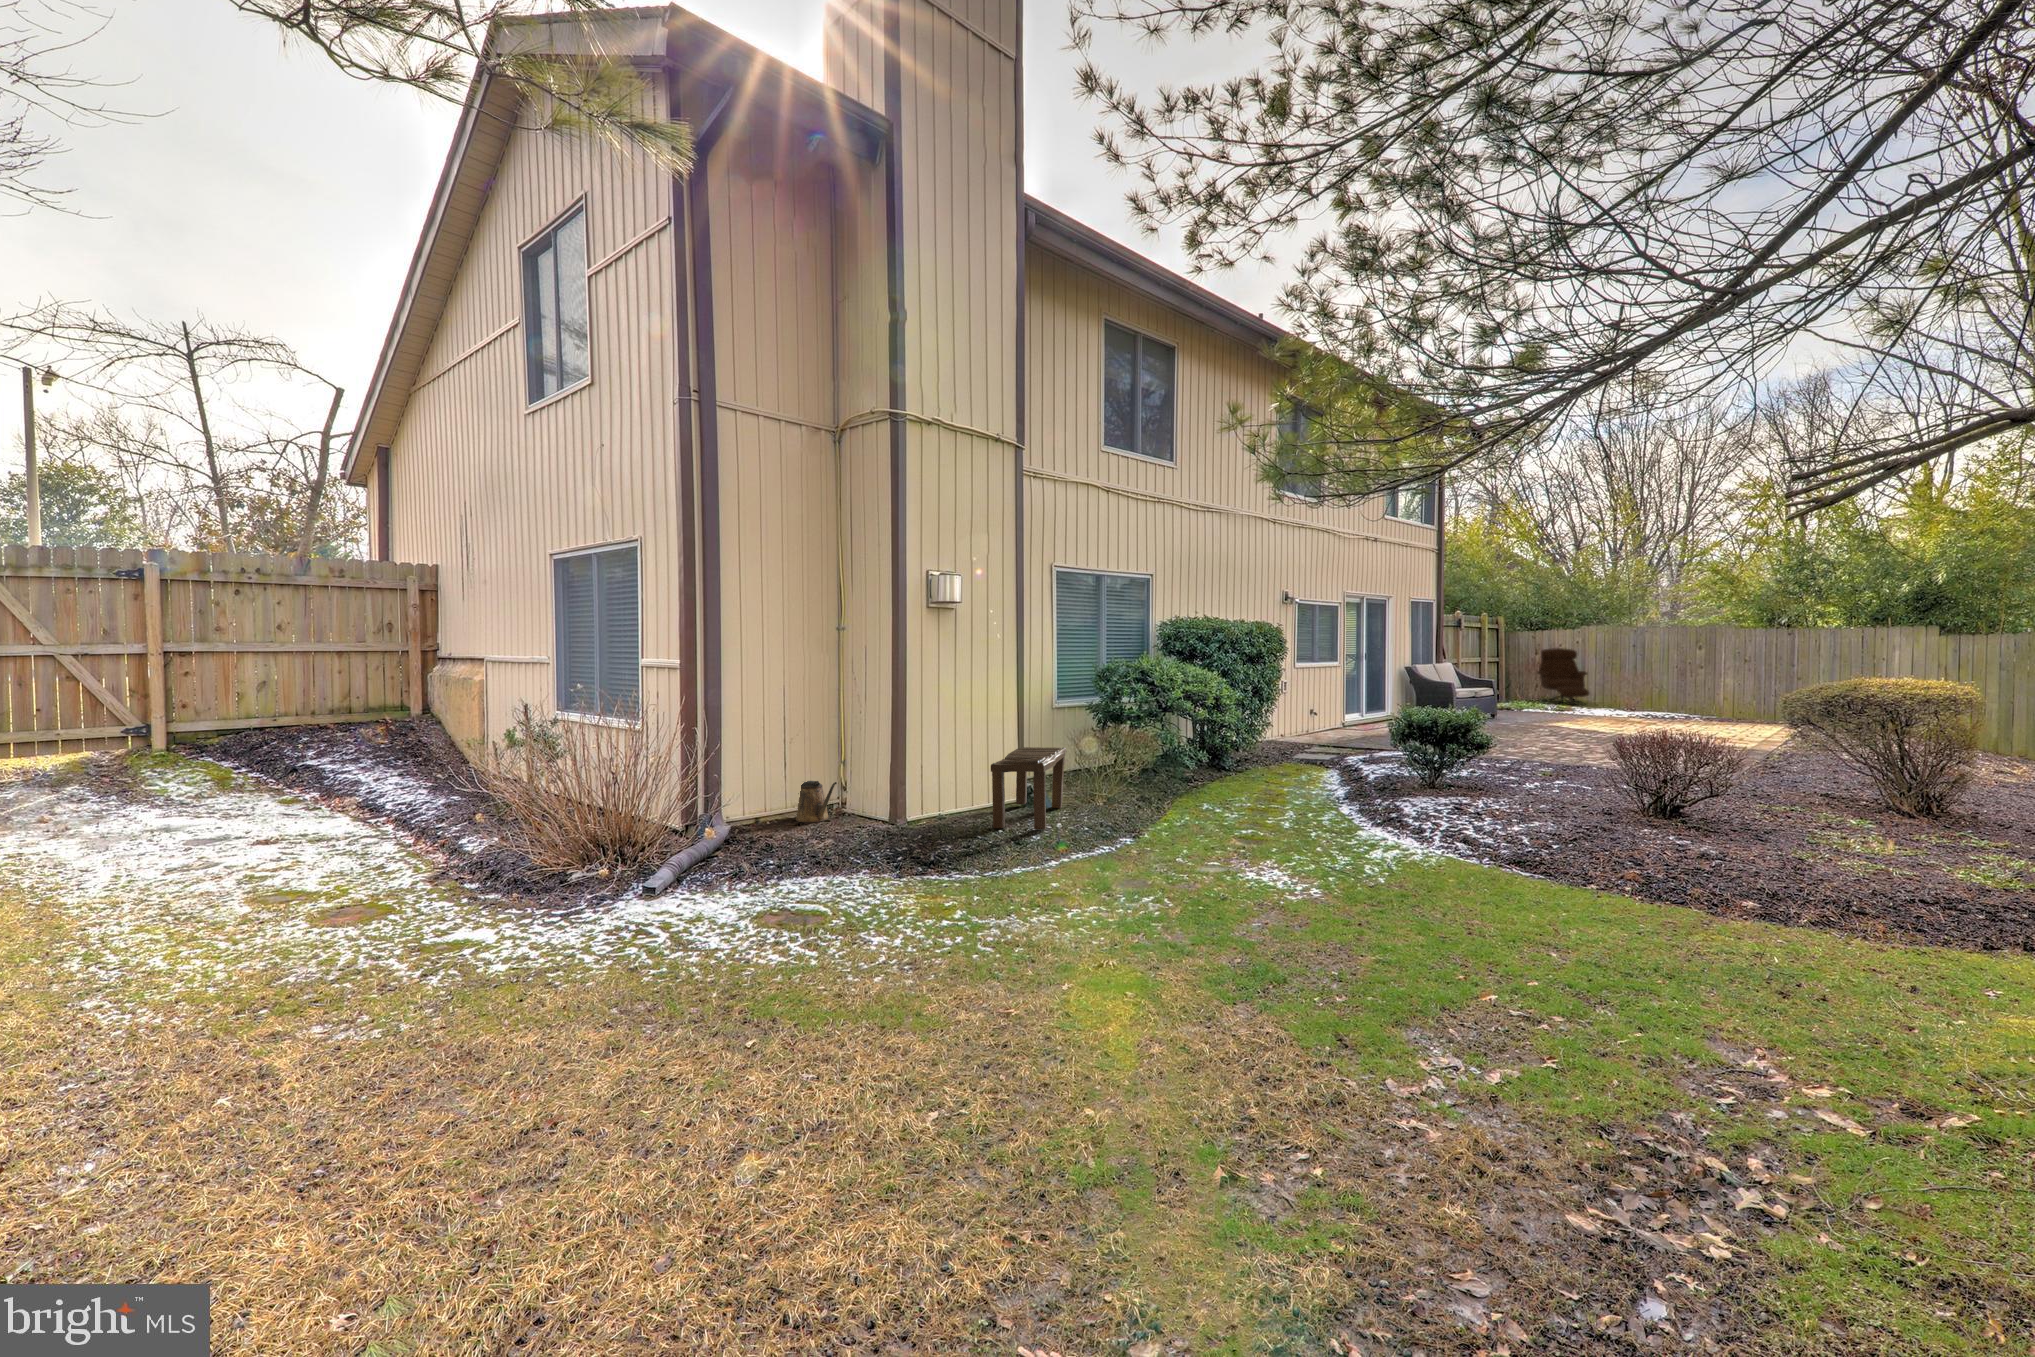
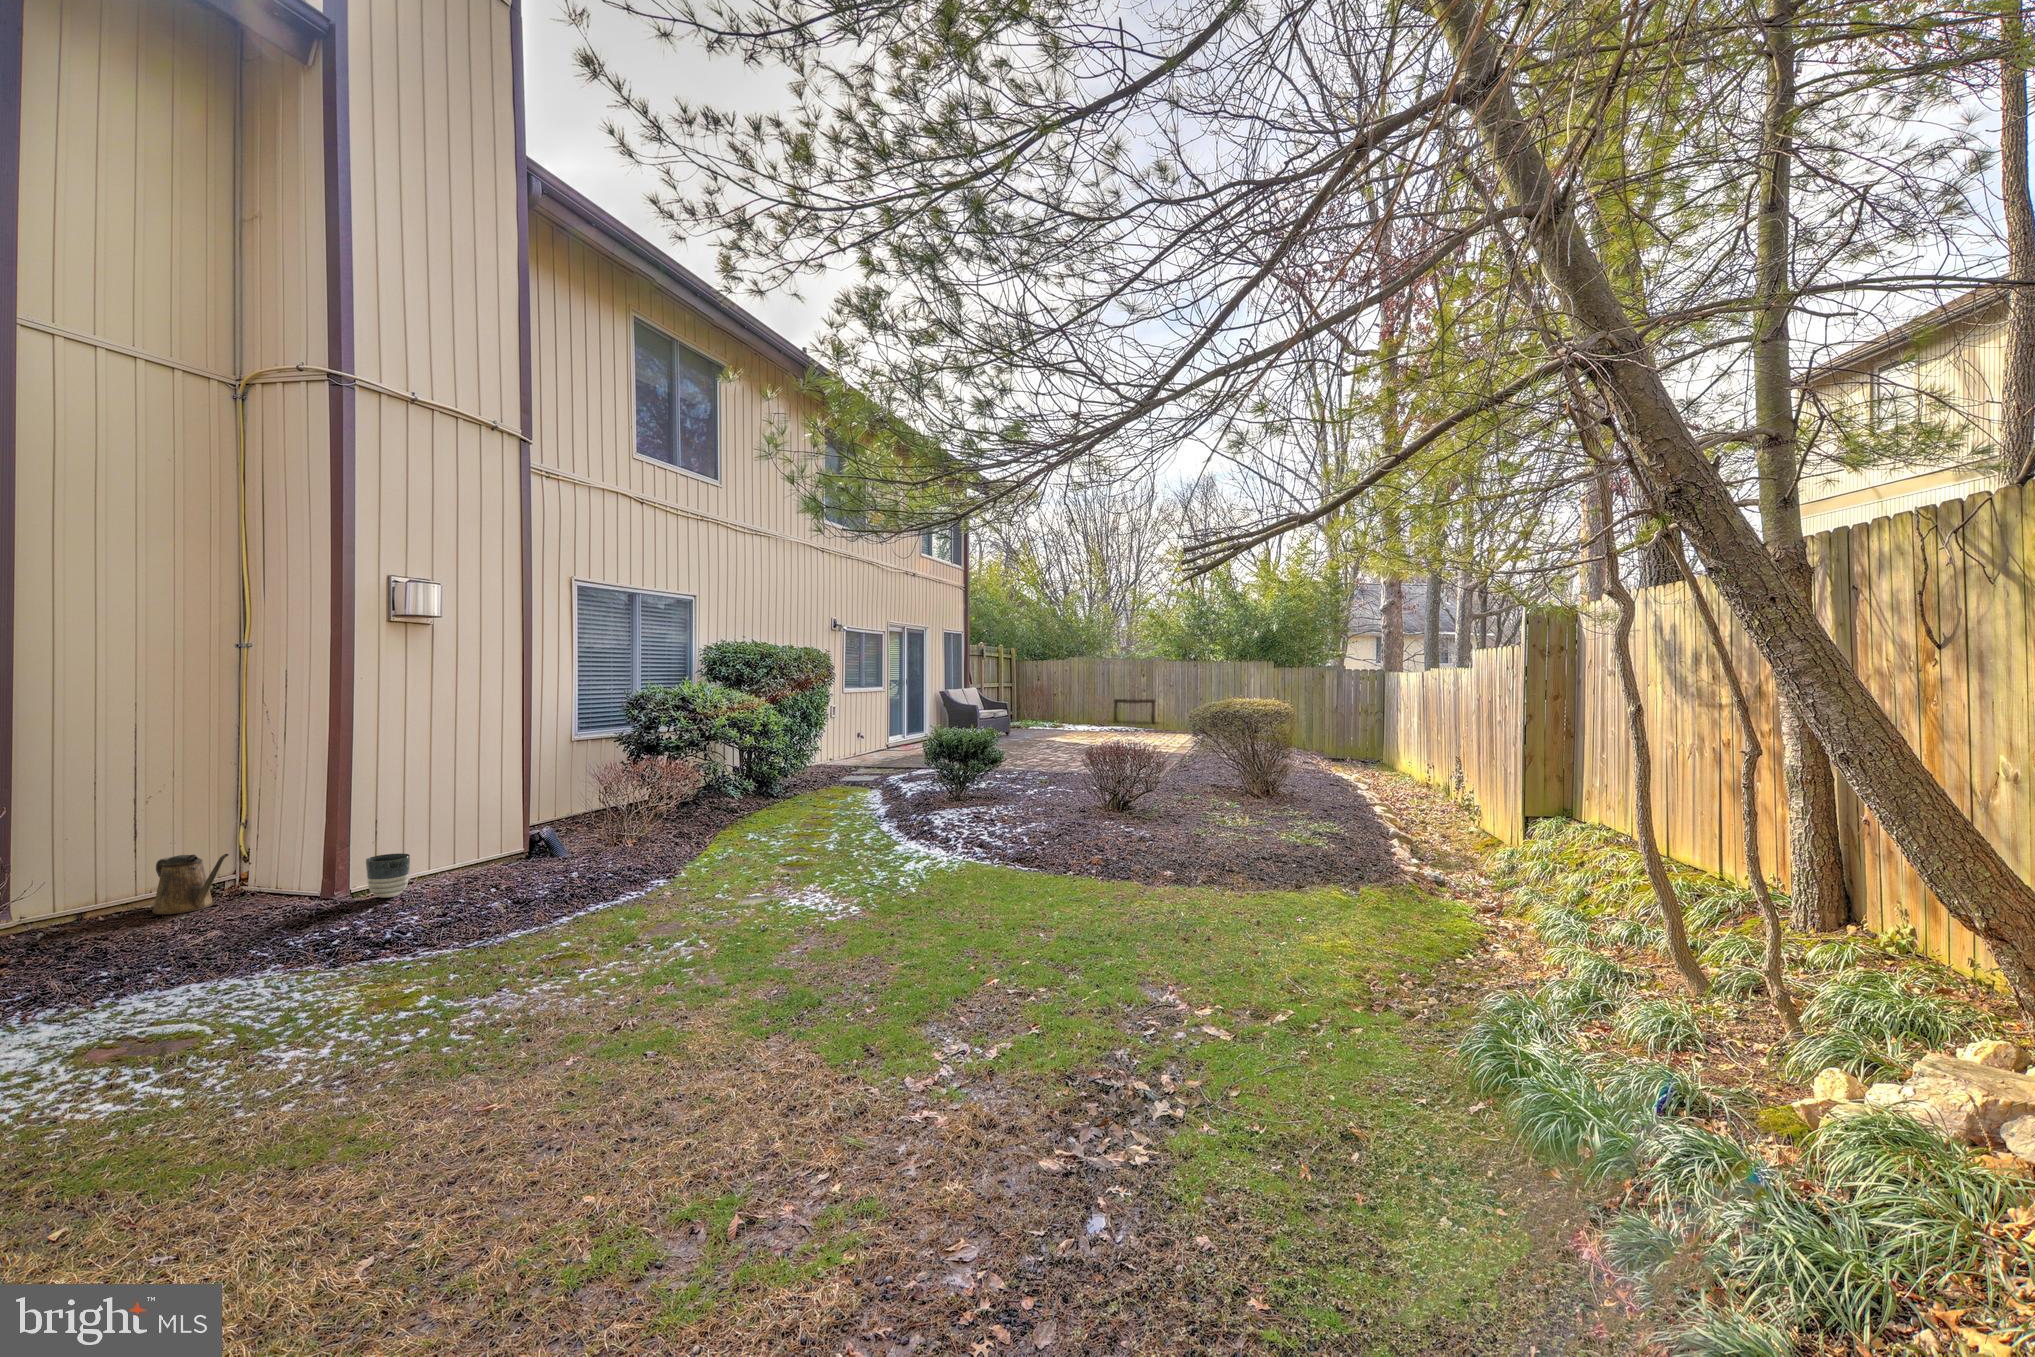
lounge chair: present [1537,648,1589,704] -> none [1048,670,1088,720]
bench: present [991,747,1067,830] -> present [1114,699,1156,723]
planter: none [919,792,948,827] -> present [366,853,410,898]

